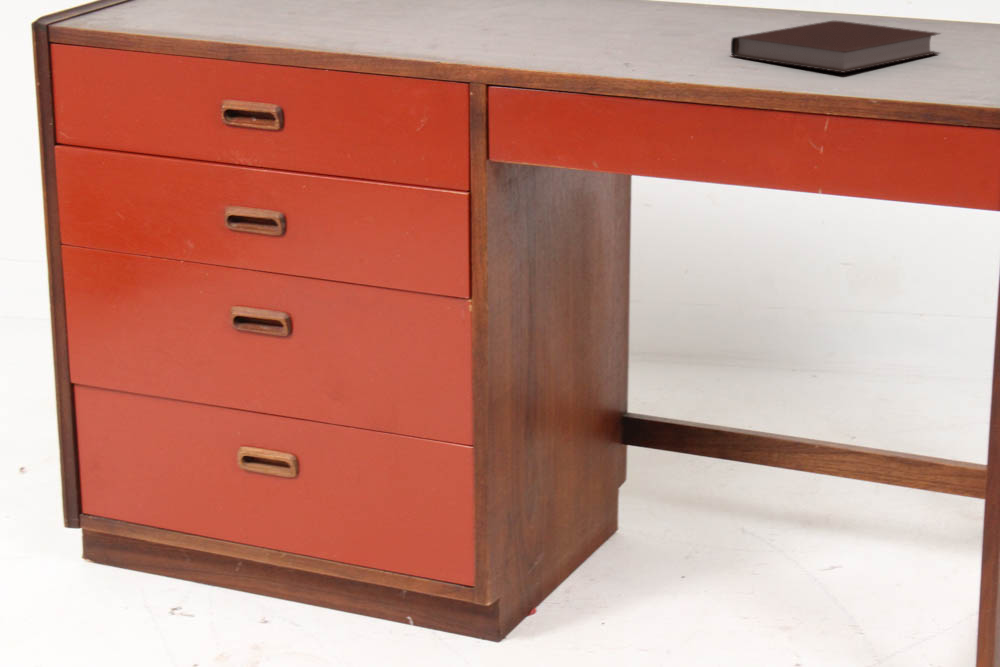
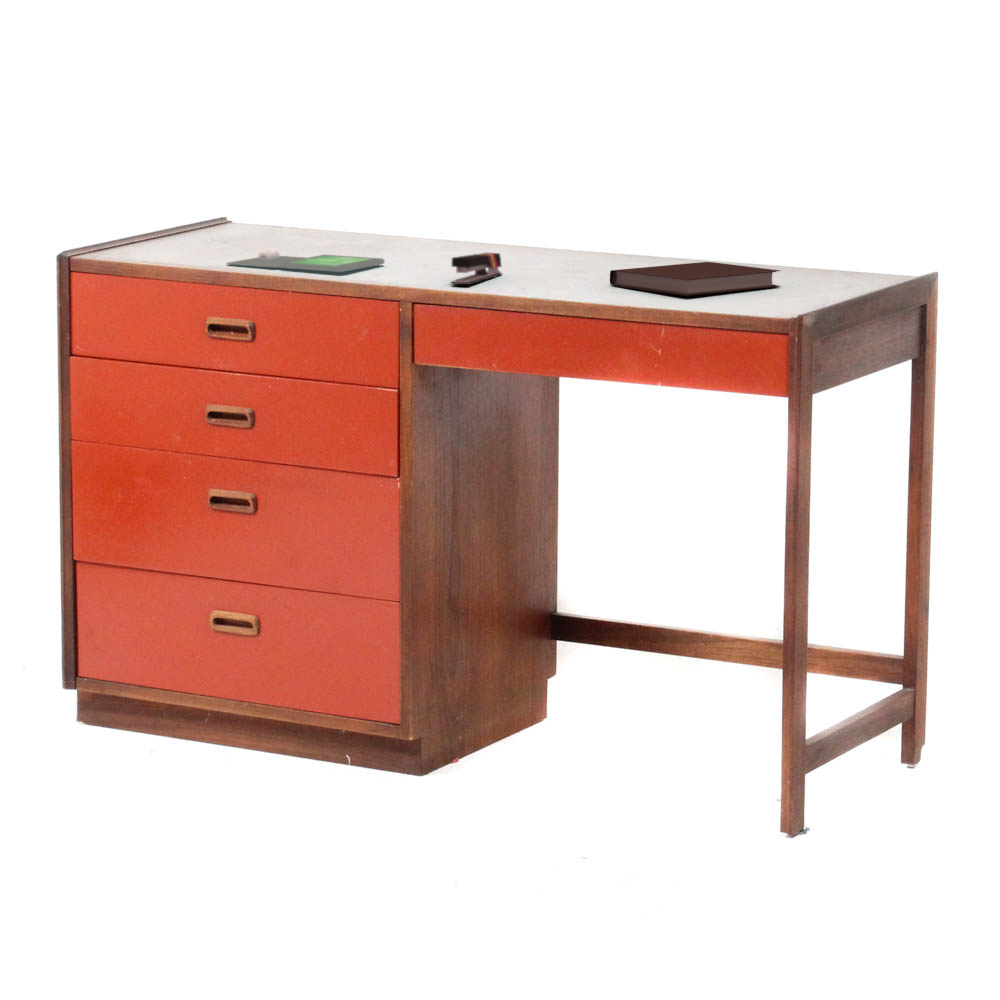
tablet: none [243,14,438,43] -> present [227,251,384,272]
stapler: none [534,15,587,61] -> present [451,253,502,285]

